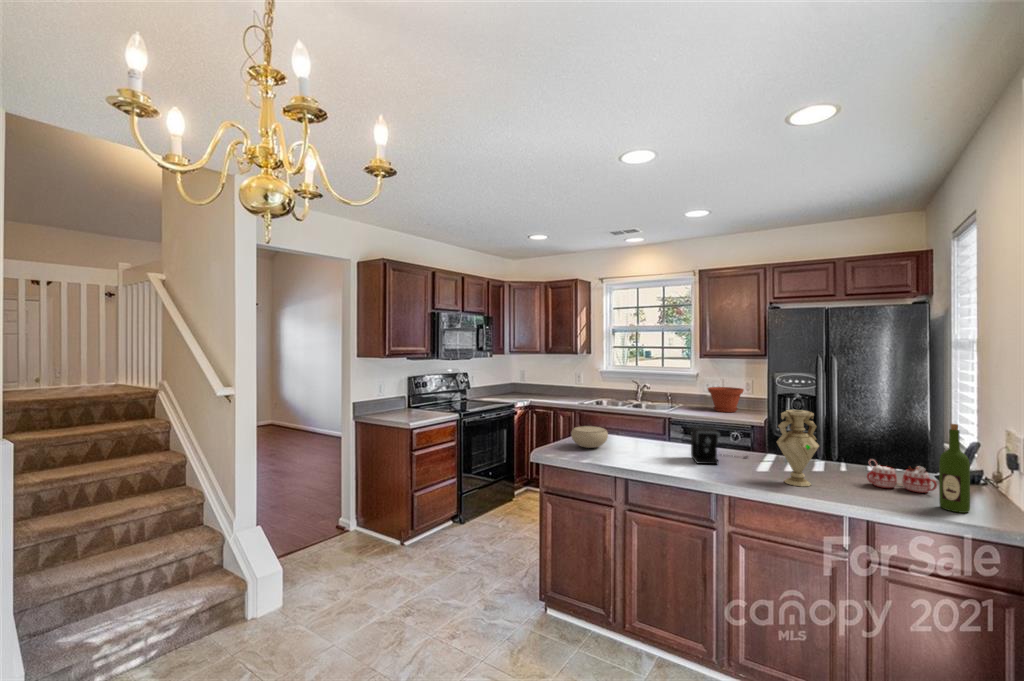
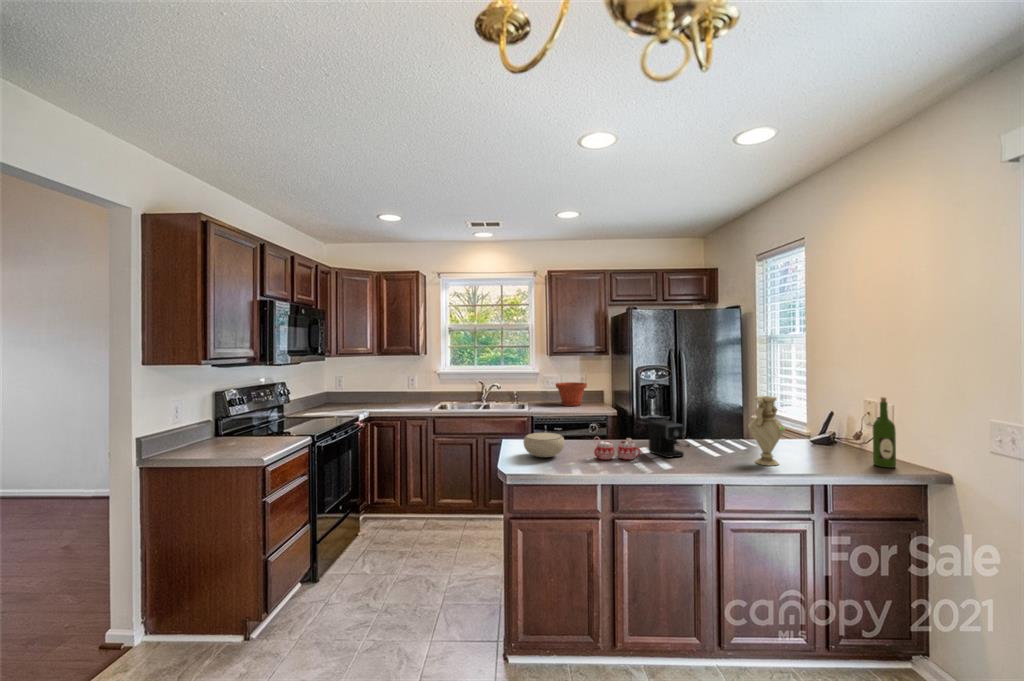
mug: present [867,459,937,493] -> present [594,437,640,460]

